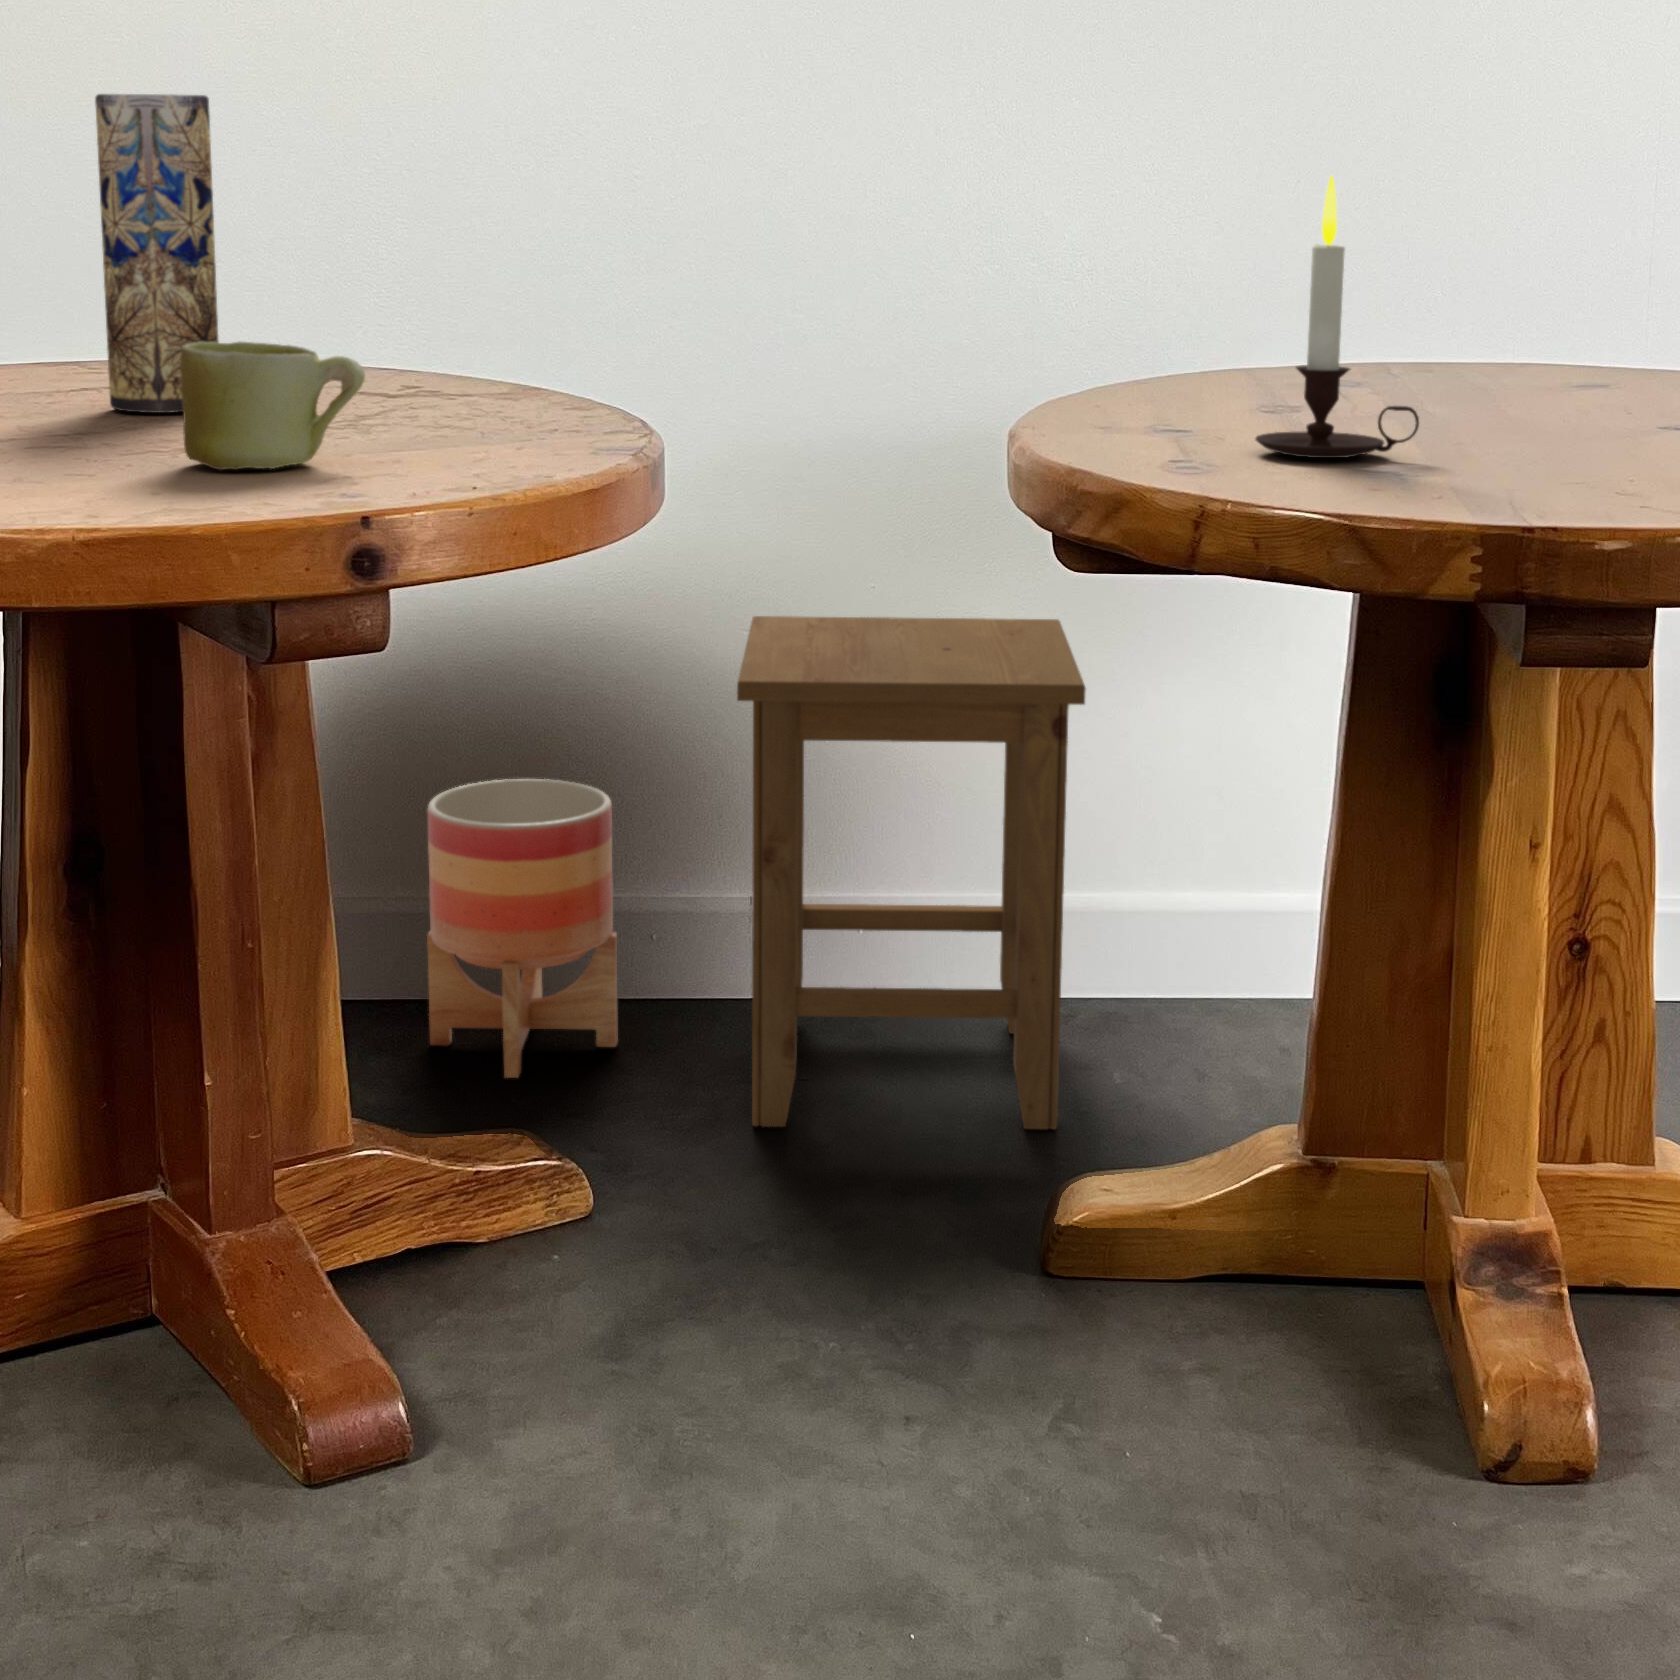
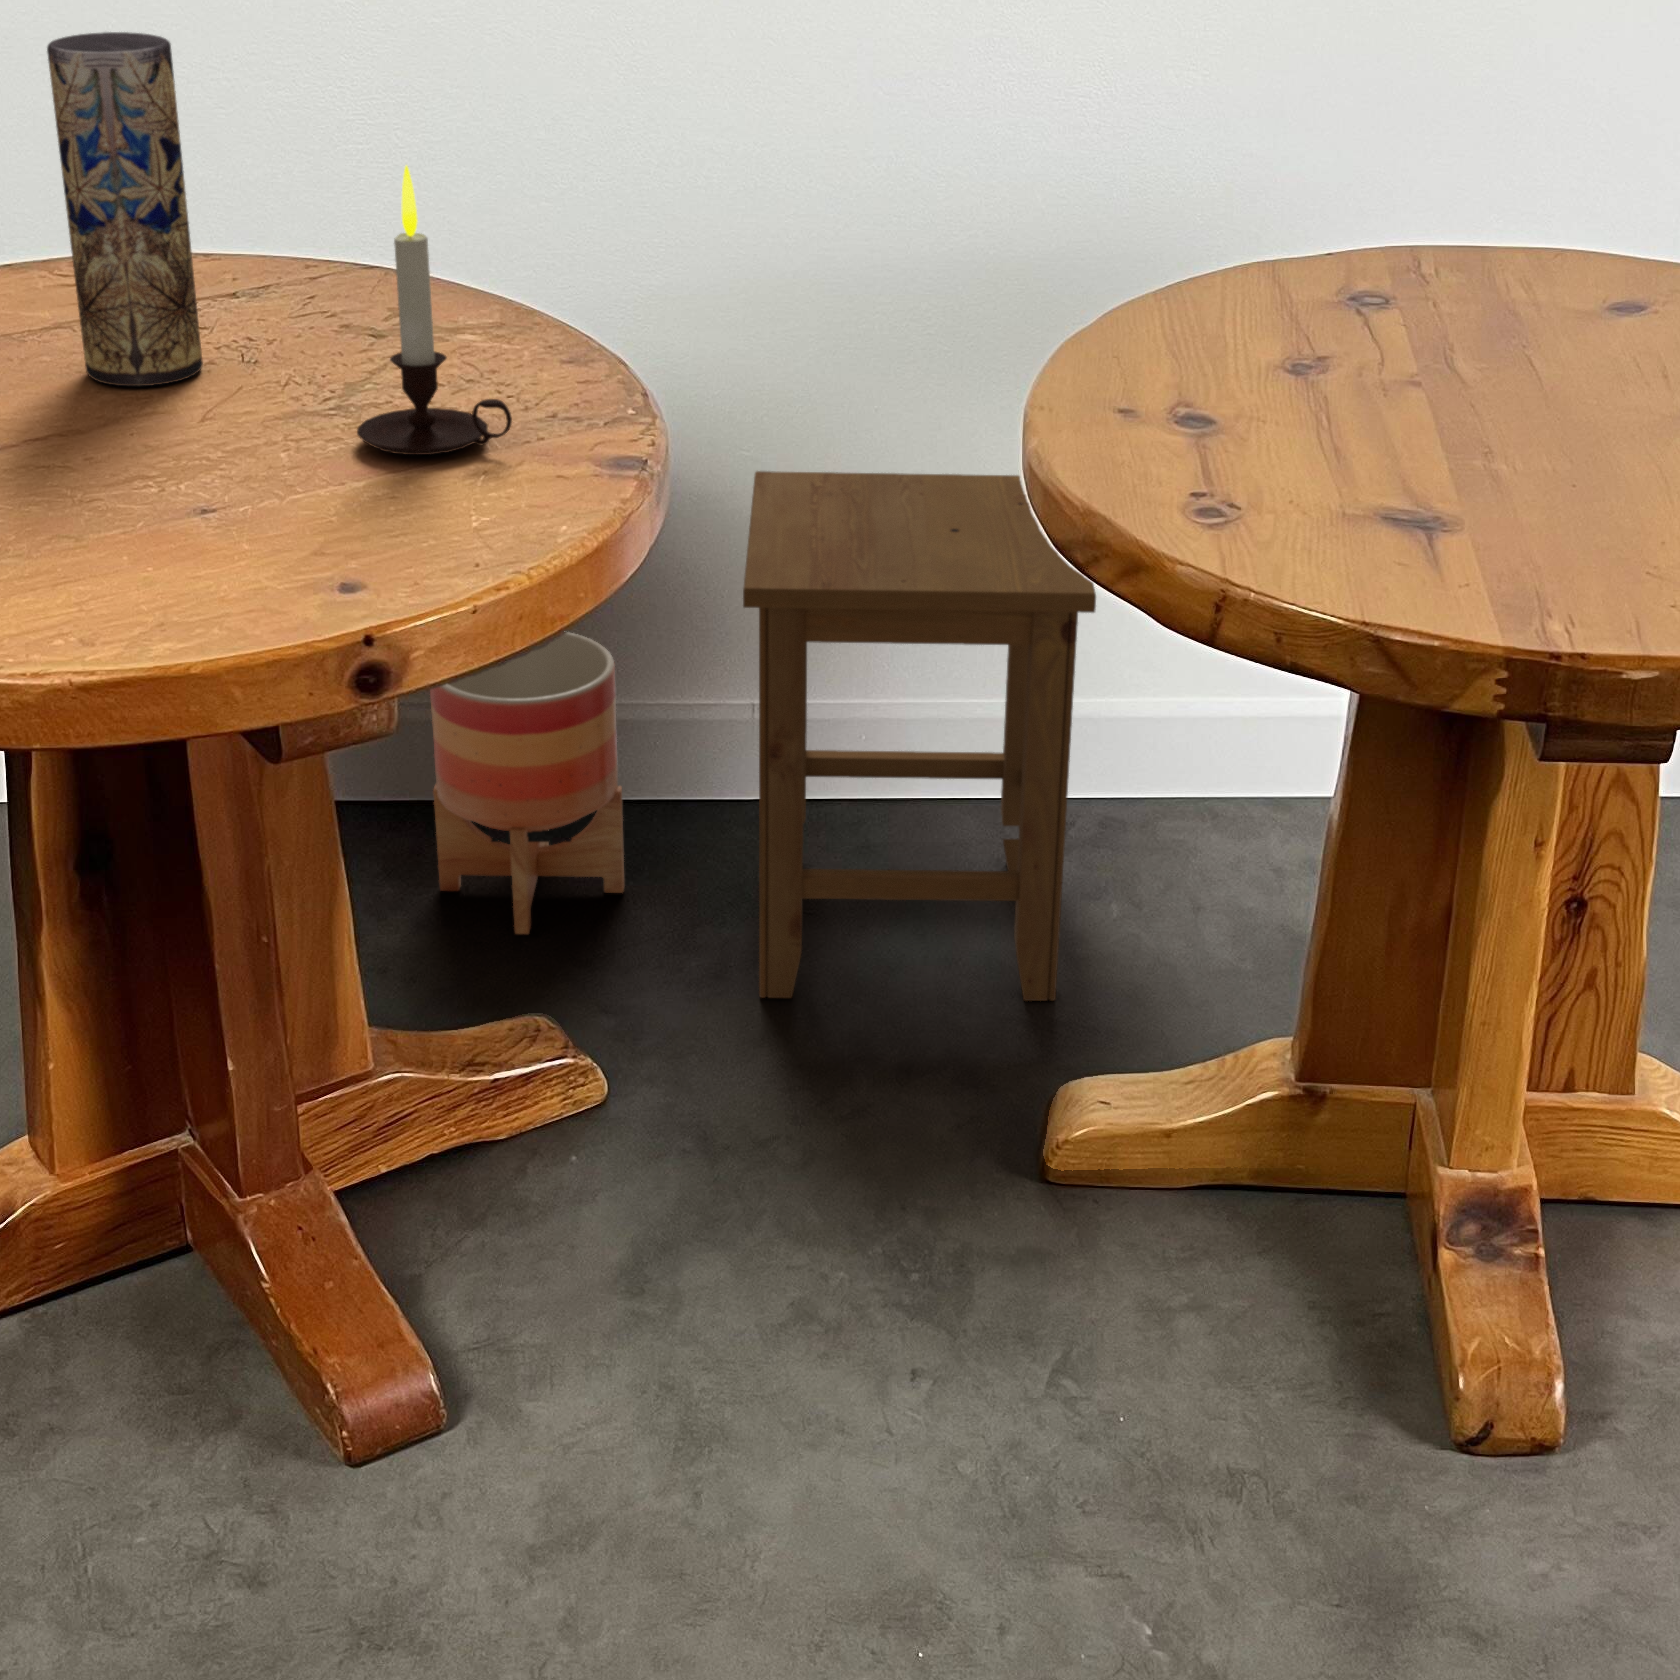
candle: present [1256,176,1419,458] -> present [357,166,512,455]
mug: present [181,341,365,470] -> none [164,388,360,544]

